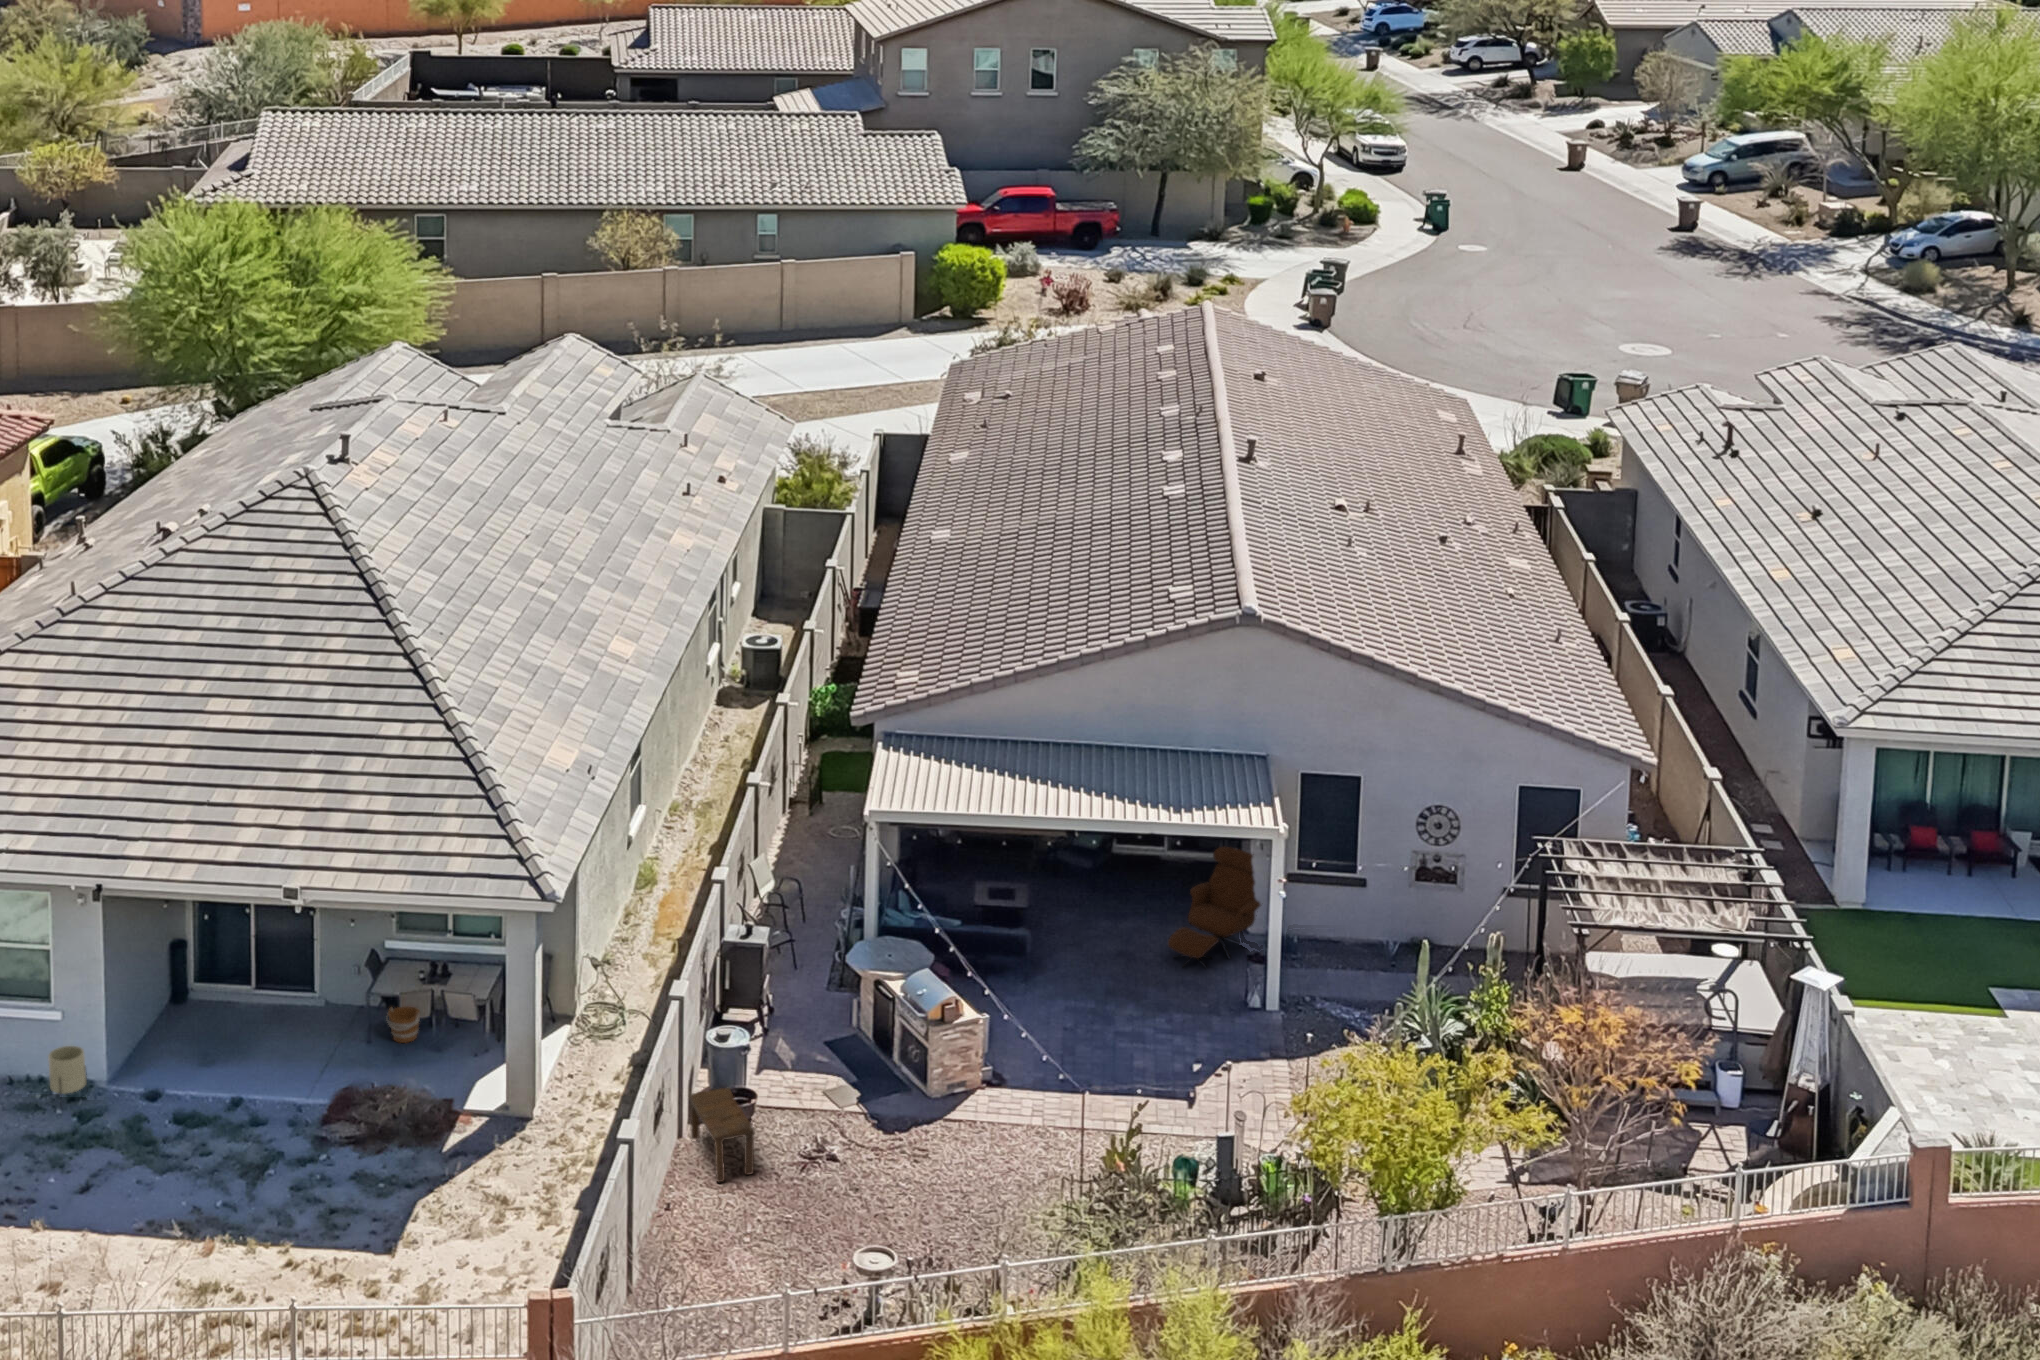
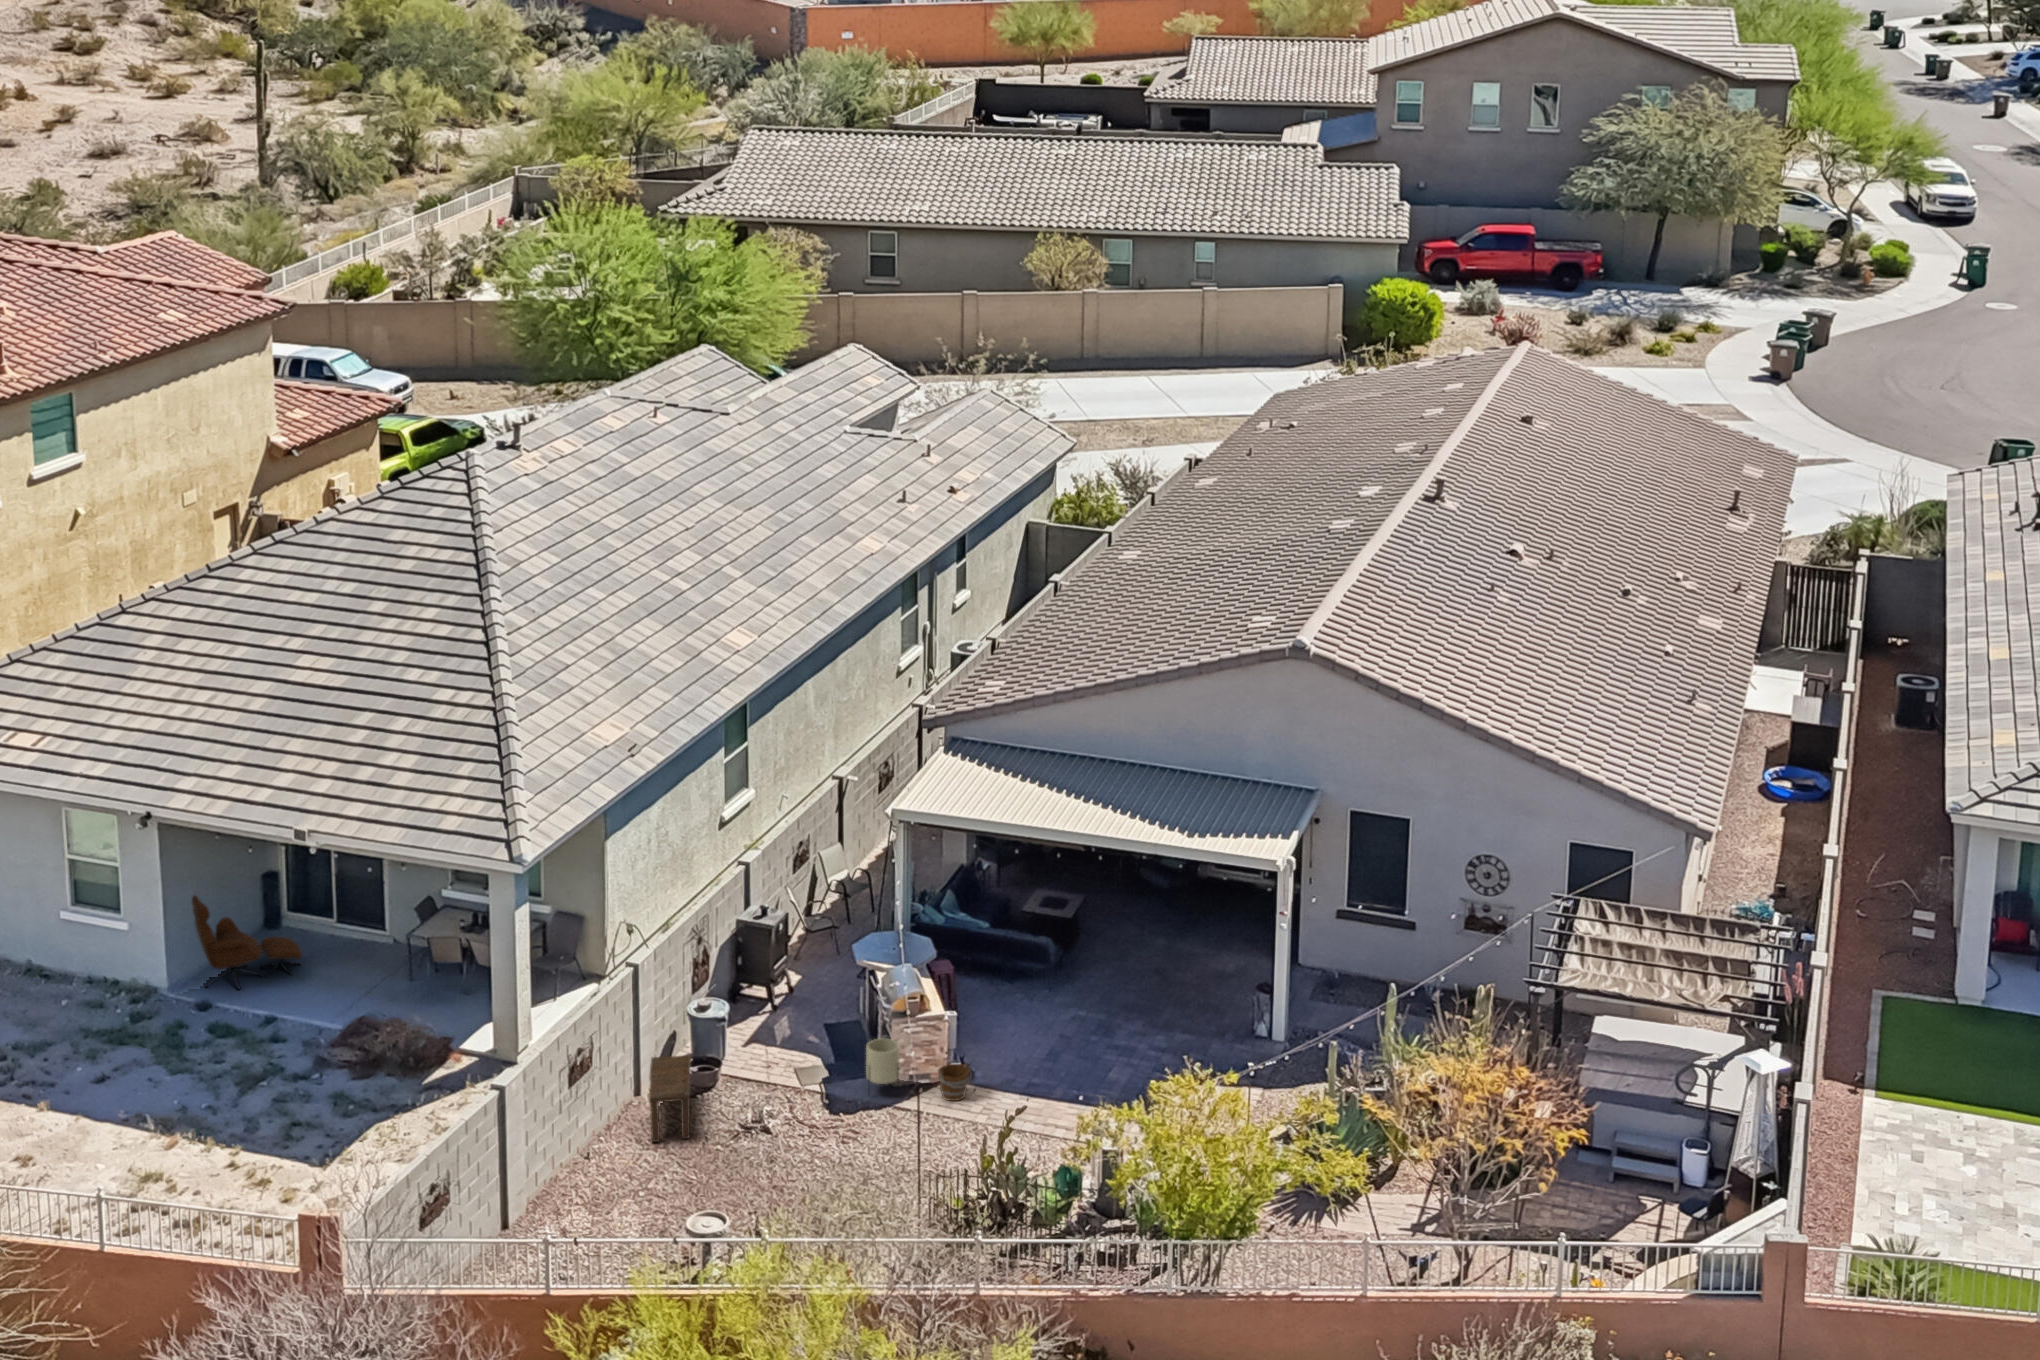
lounge chair: present [1168,847,1261,967] -> present [192,895,302,990]
bucket: present [387,1006,420,1043] -> present [938,1063,972,1101]
planter: present [48,1046,87,1095] -> present [866,1038,899,1095]

